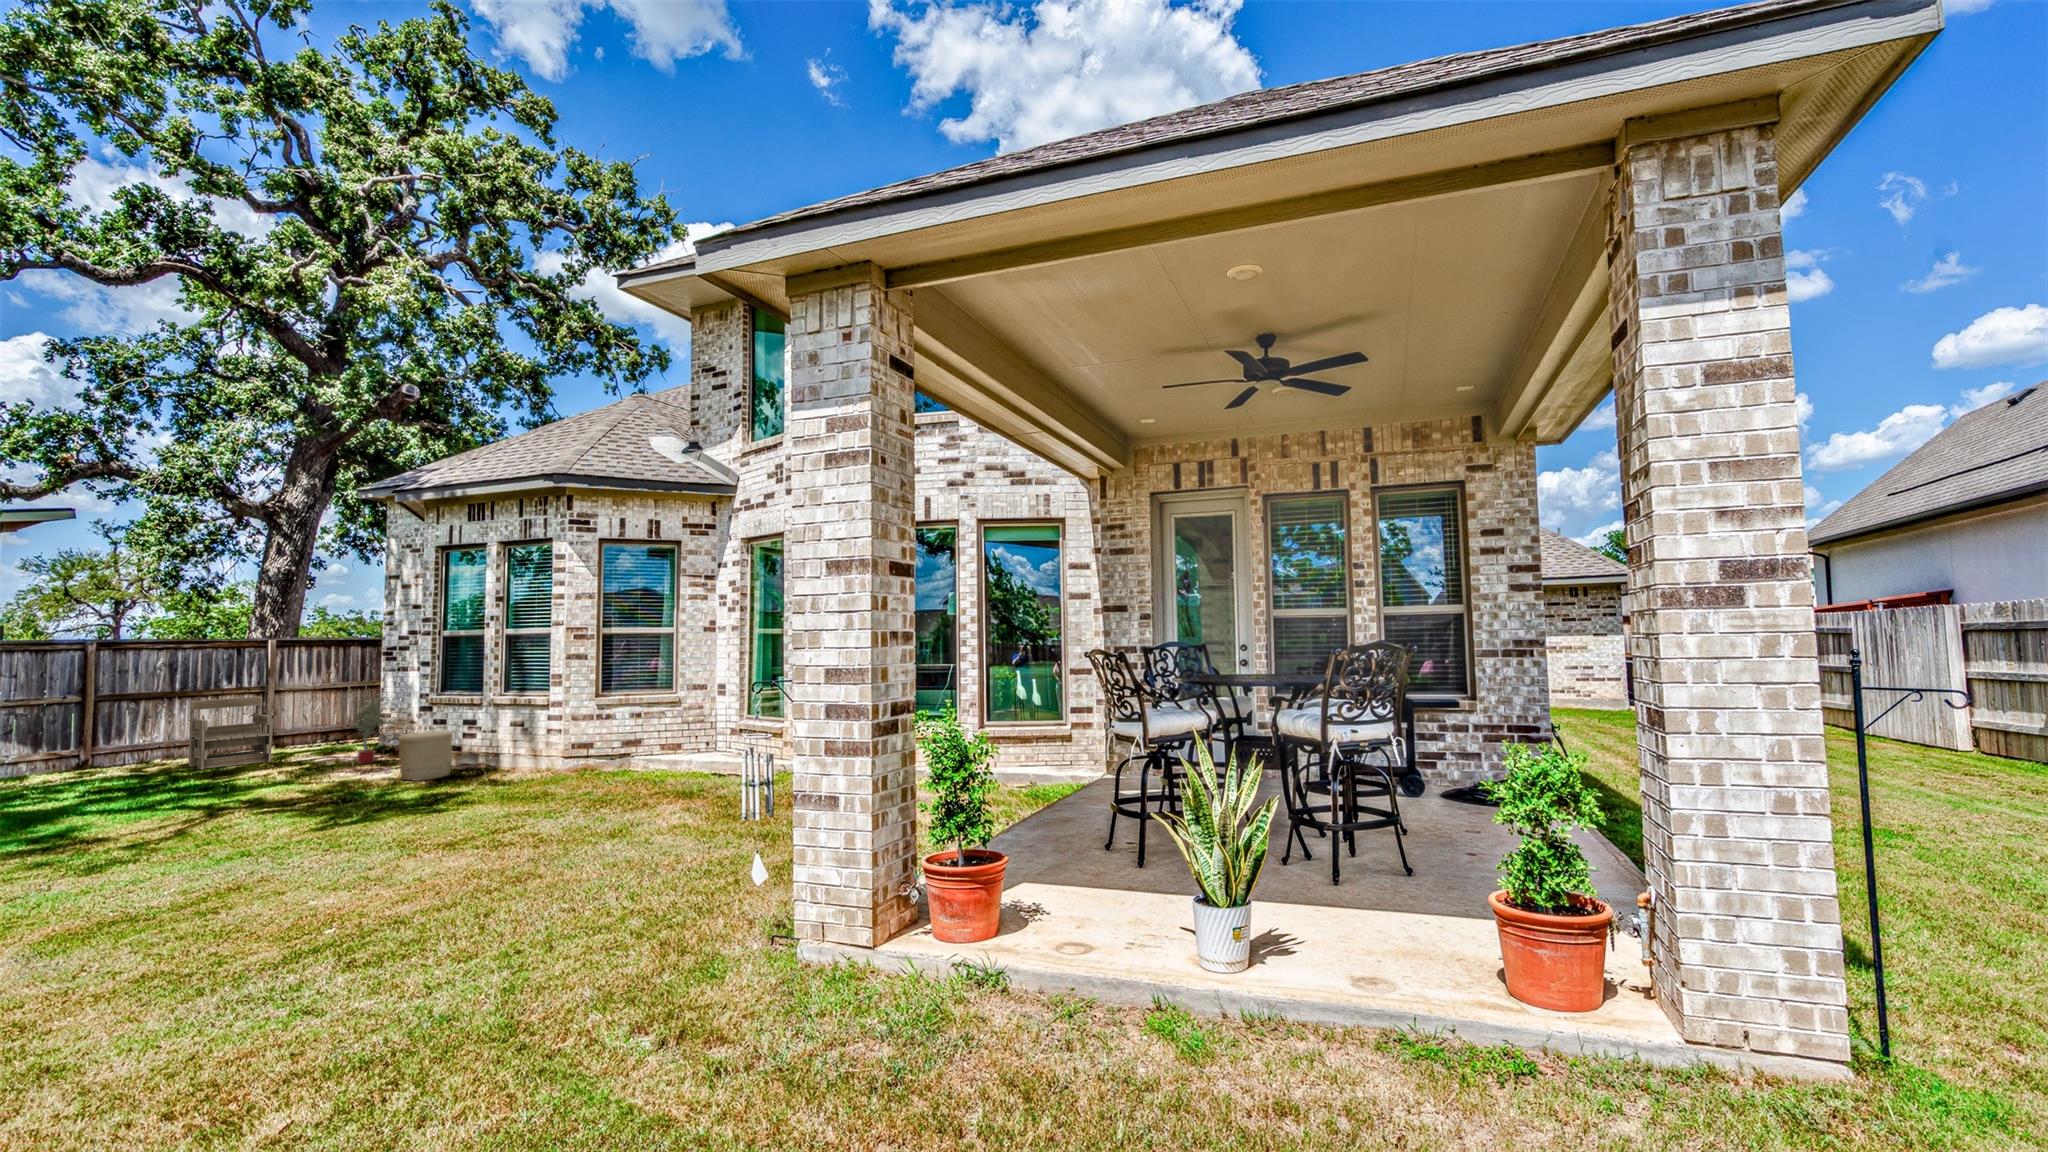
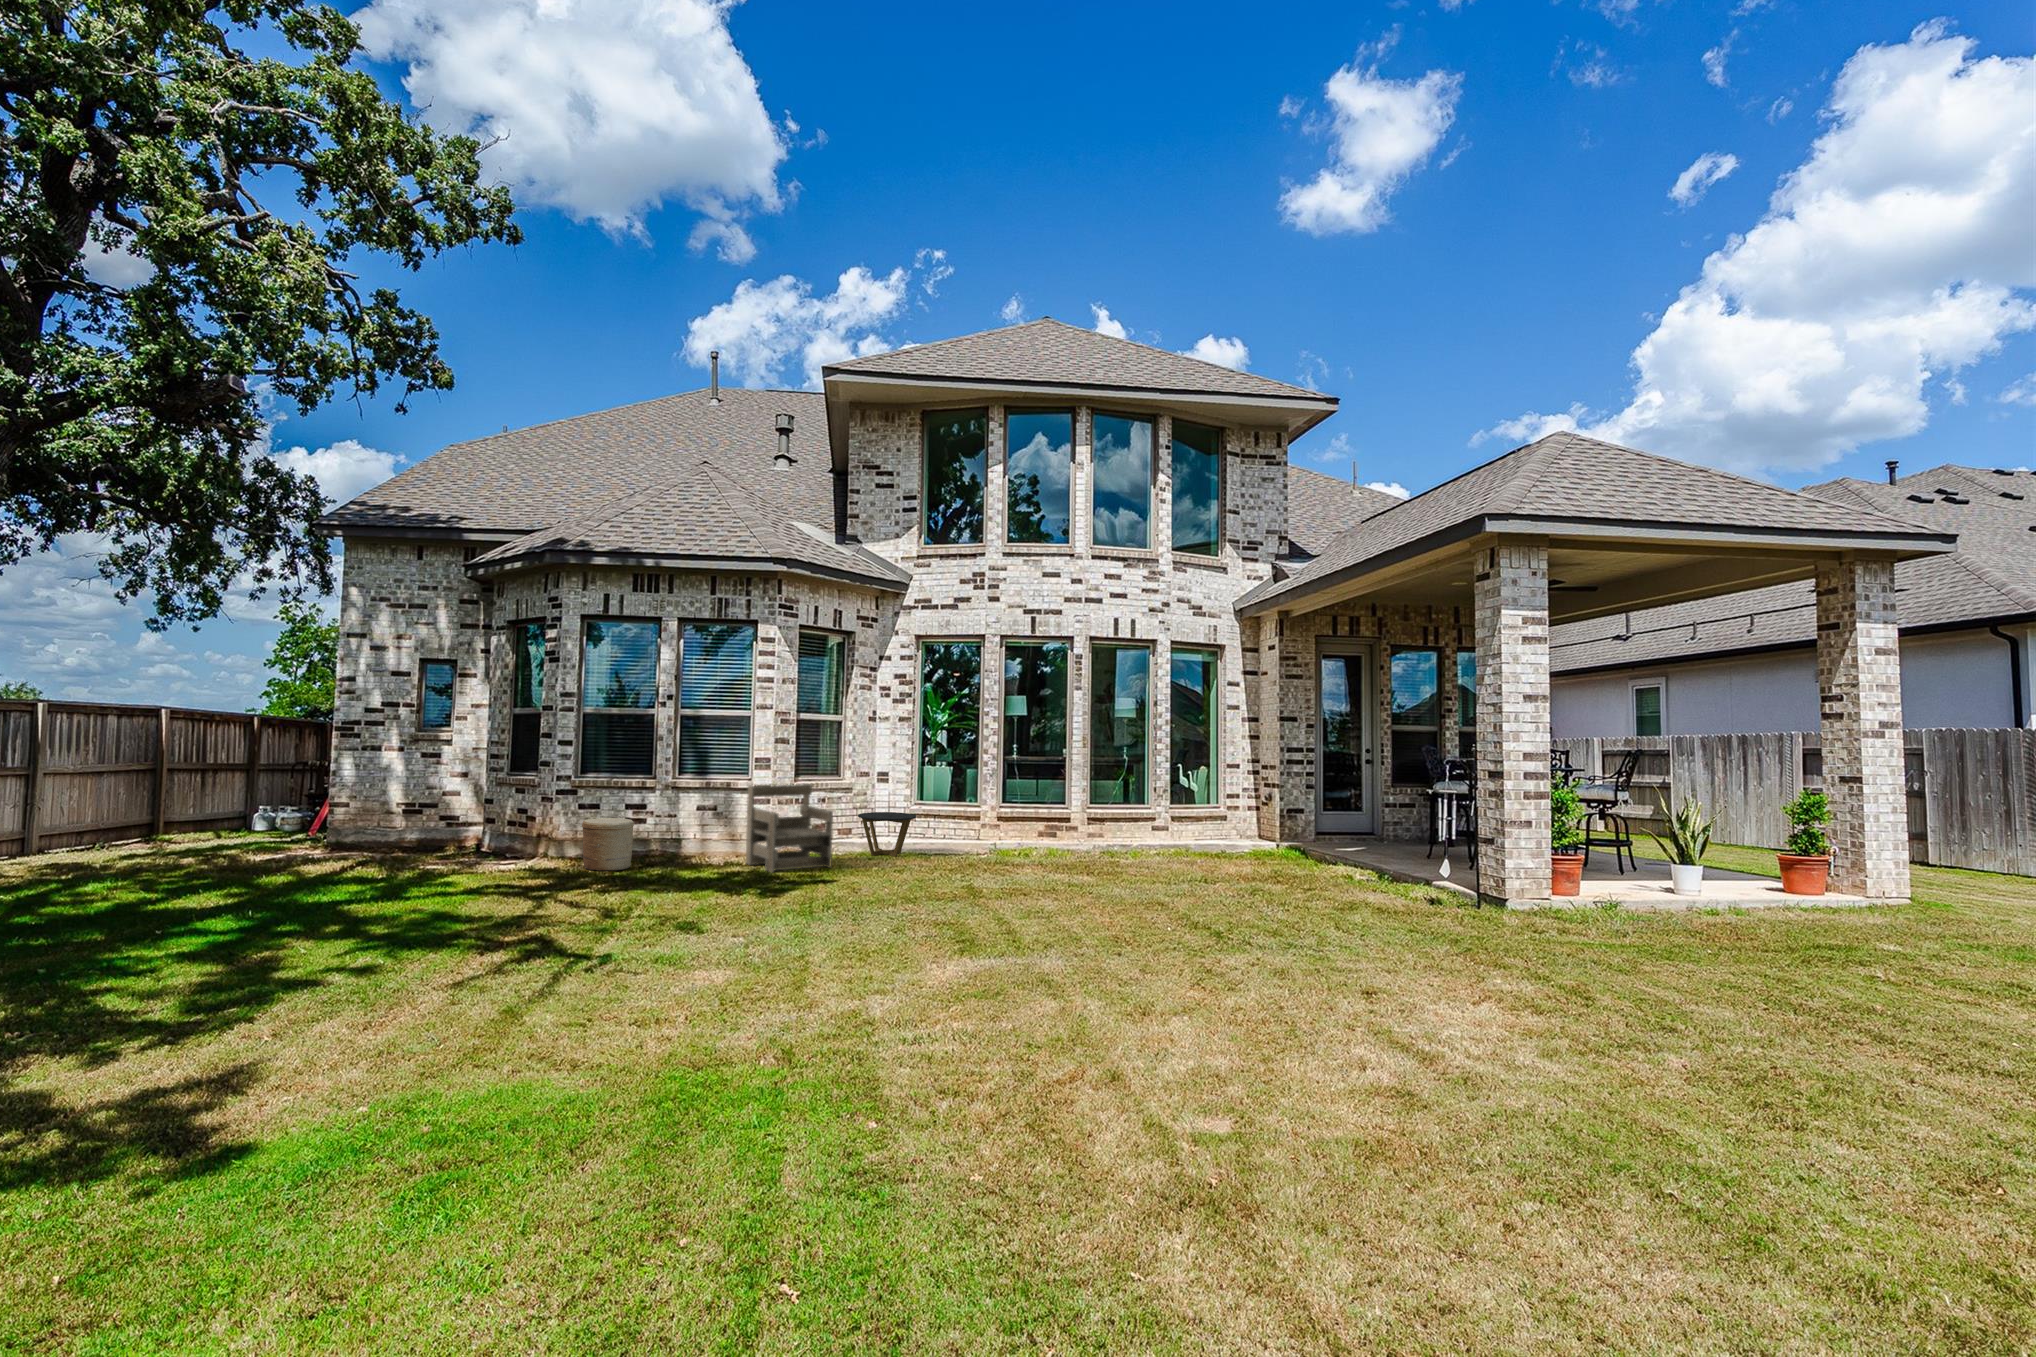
potted tree: present [354,694,396,765] -> none [391,775,458,860]
armchair: present [189,696,272,770] -> present [746,784,833,873]
side table: none [662,727,727,776] -> present [858,812,916,856]

